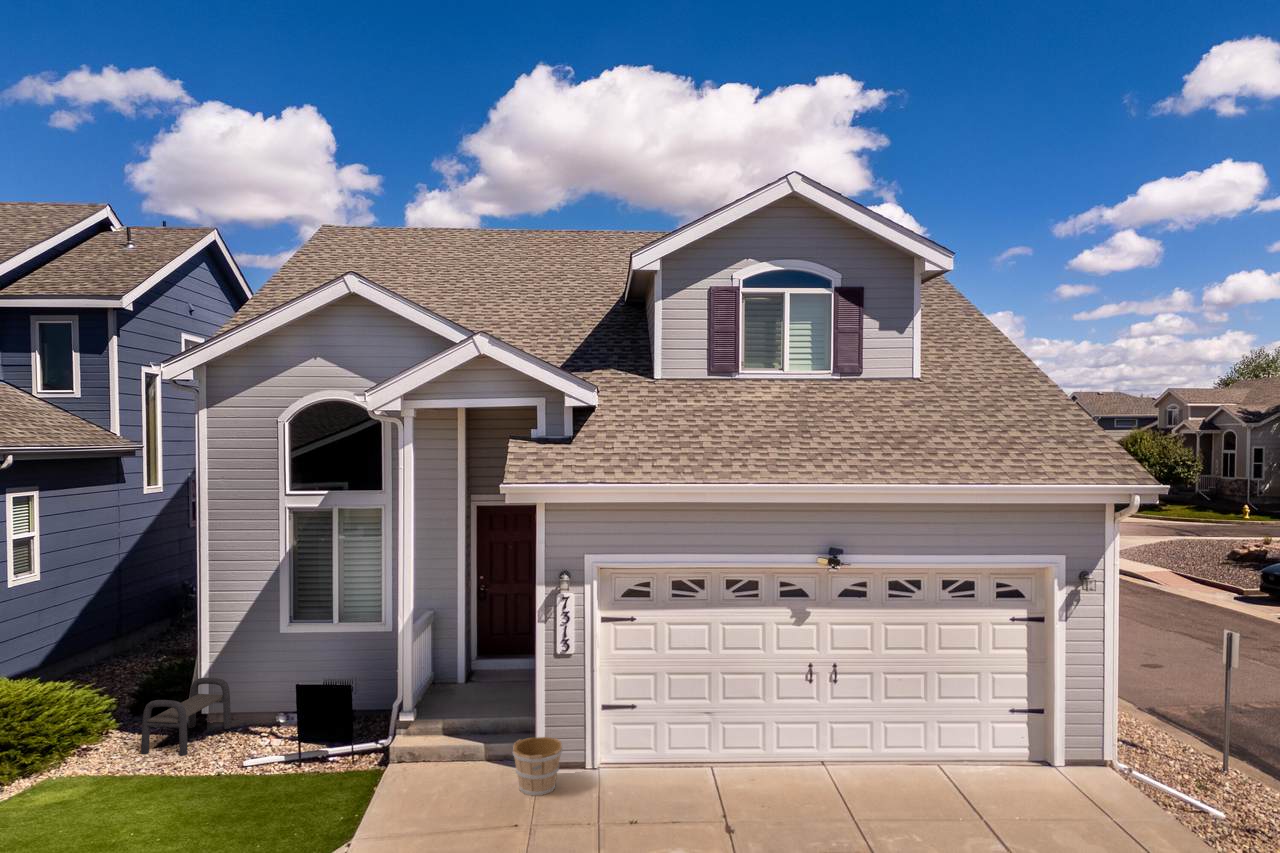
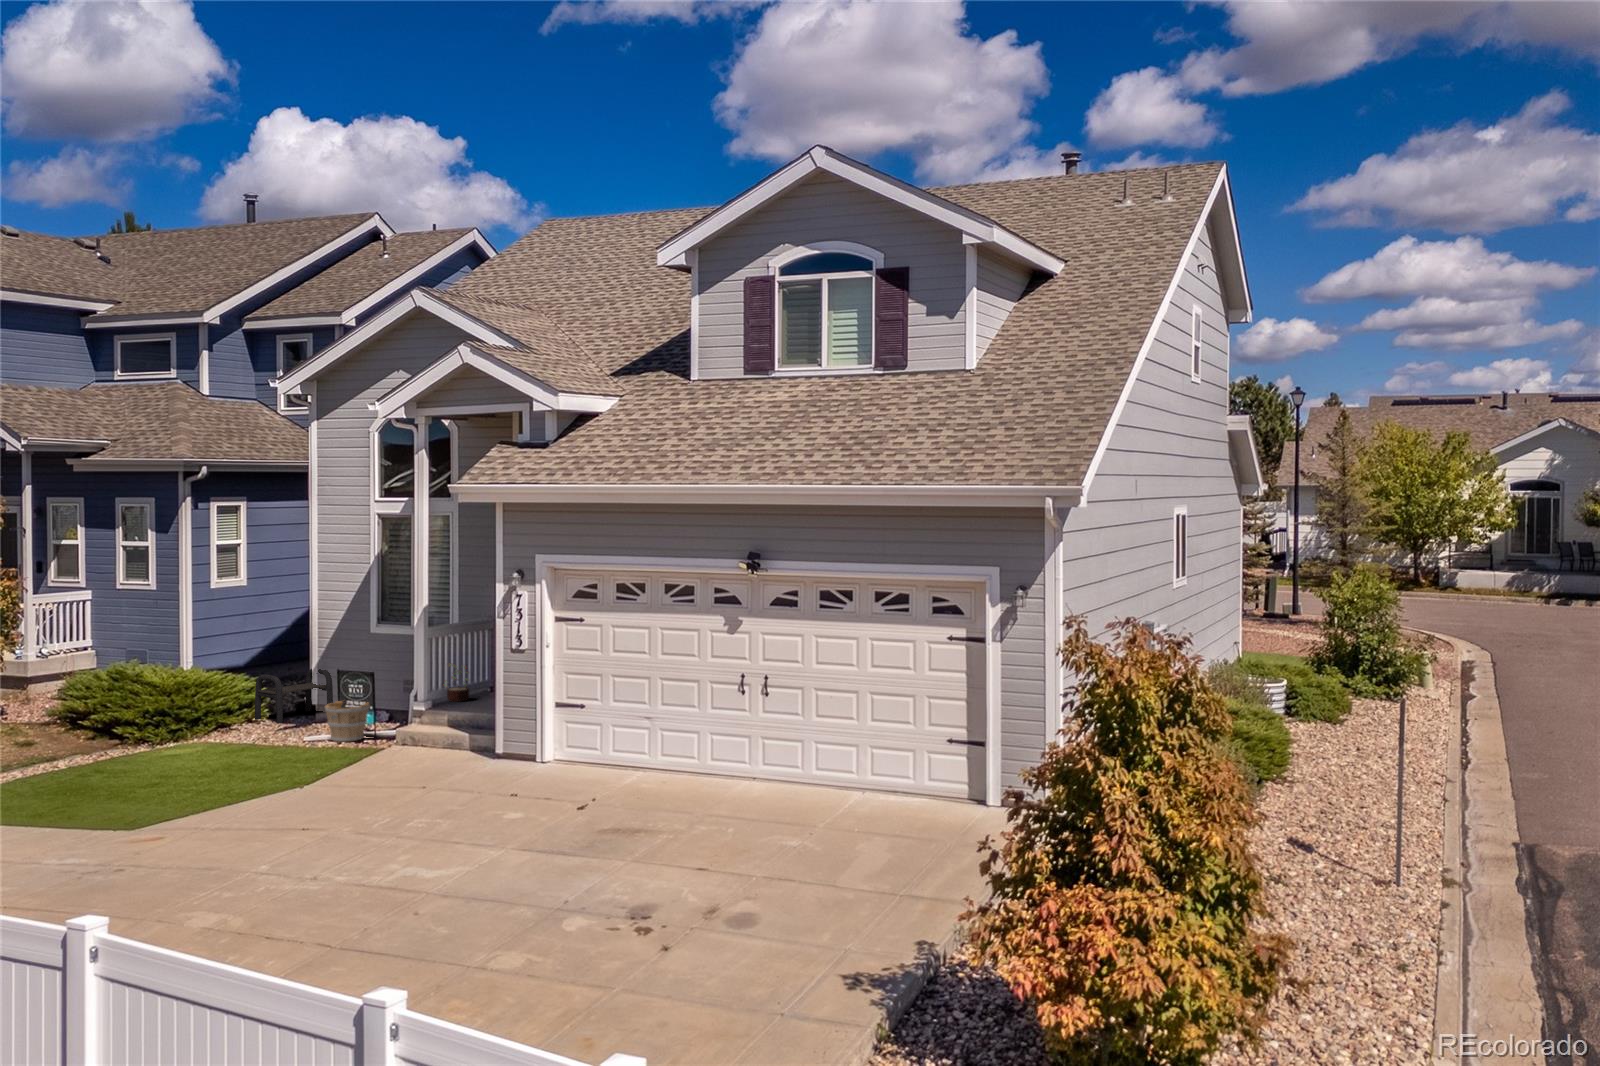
decorative plant: none [421,665,448,708] -> present [445,664,469,702]
wooden bucket: present [513,737,562,796] -> present [325,701,370,742]

